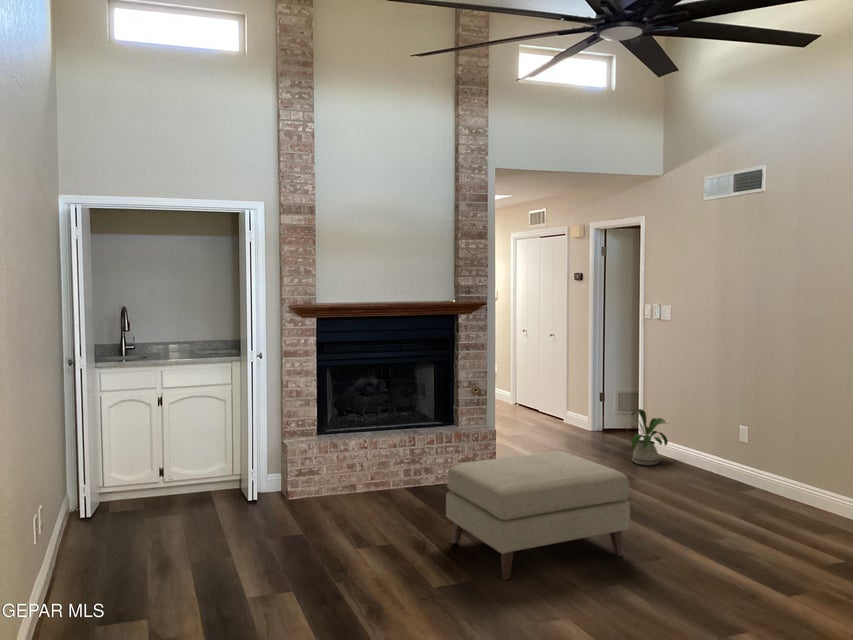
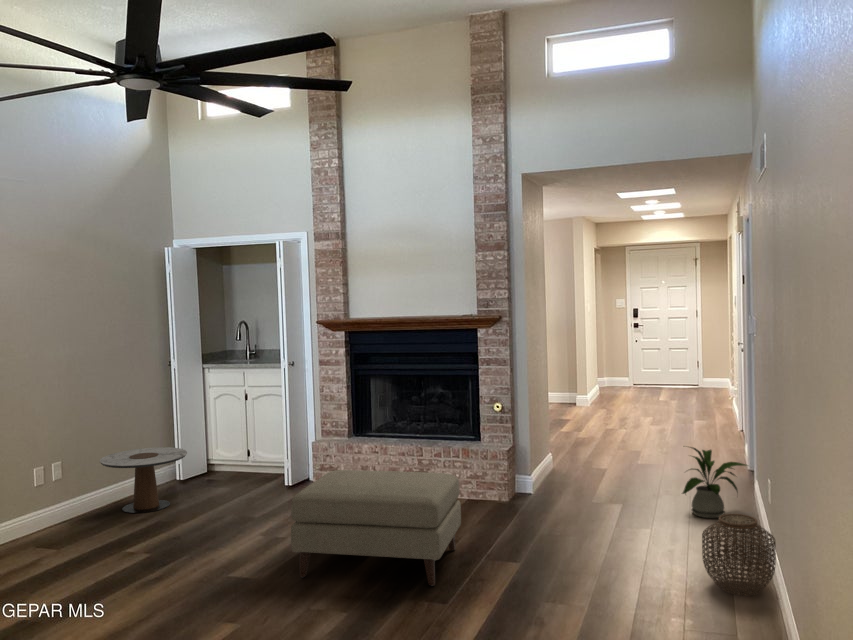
woven basket: none [752,451,809,511] -> present [702,514,776,596]
side table: none [60,473,182,570] -> present [100,447,187,513]

